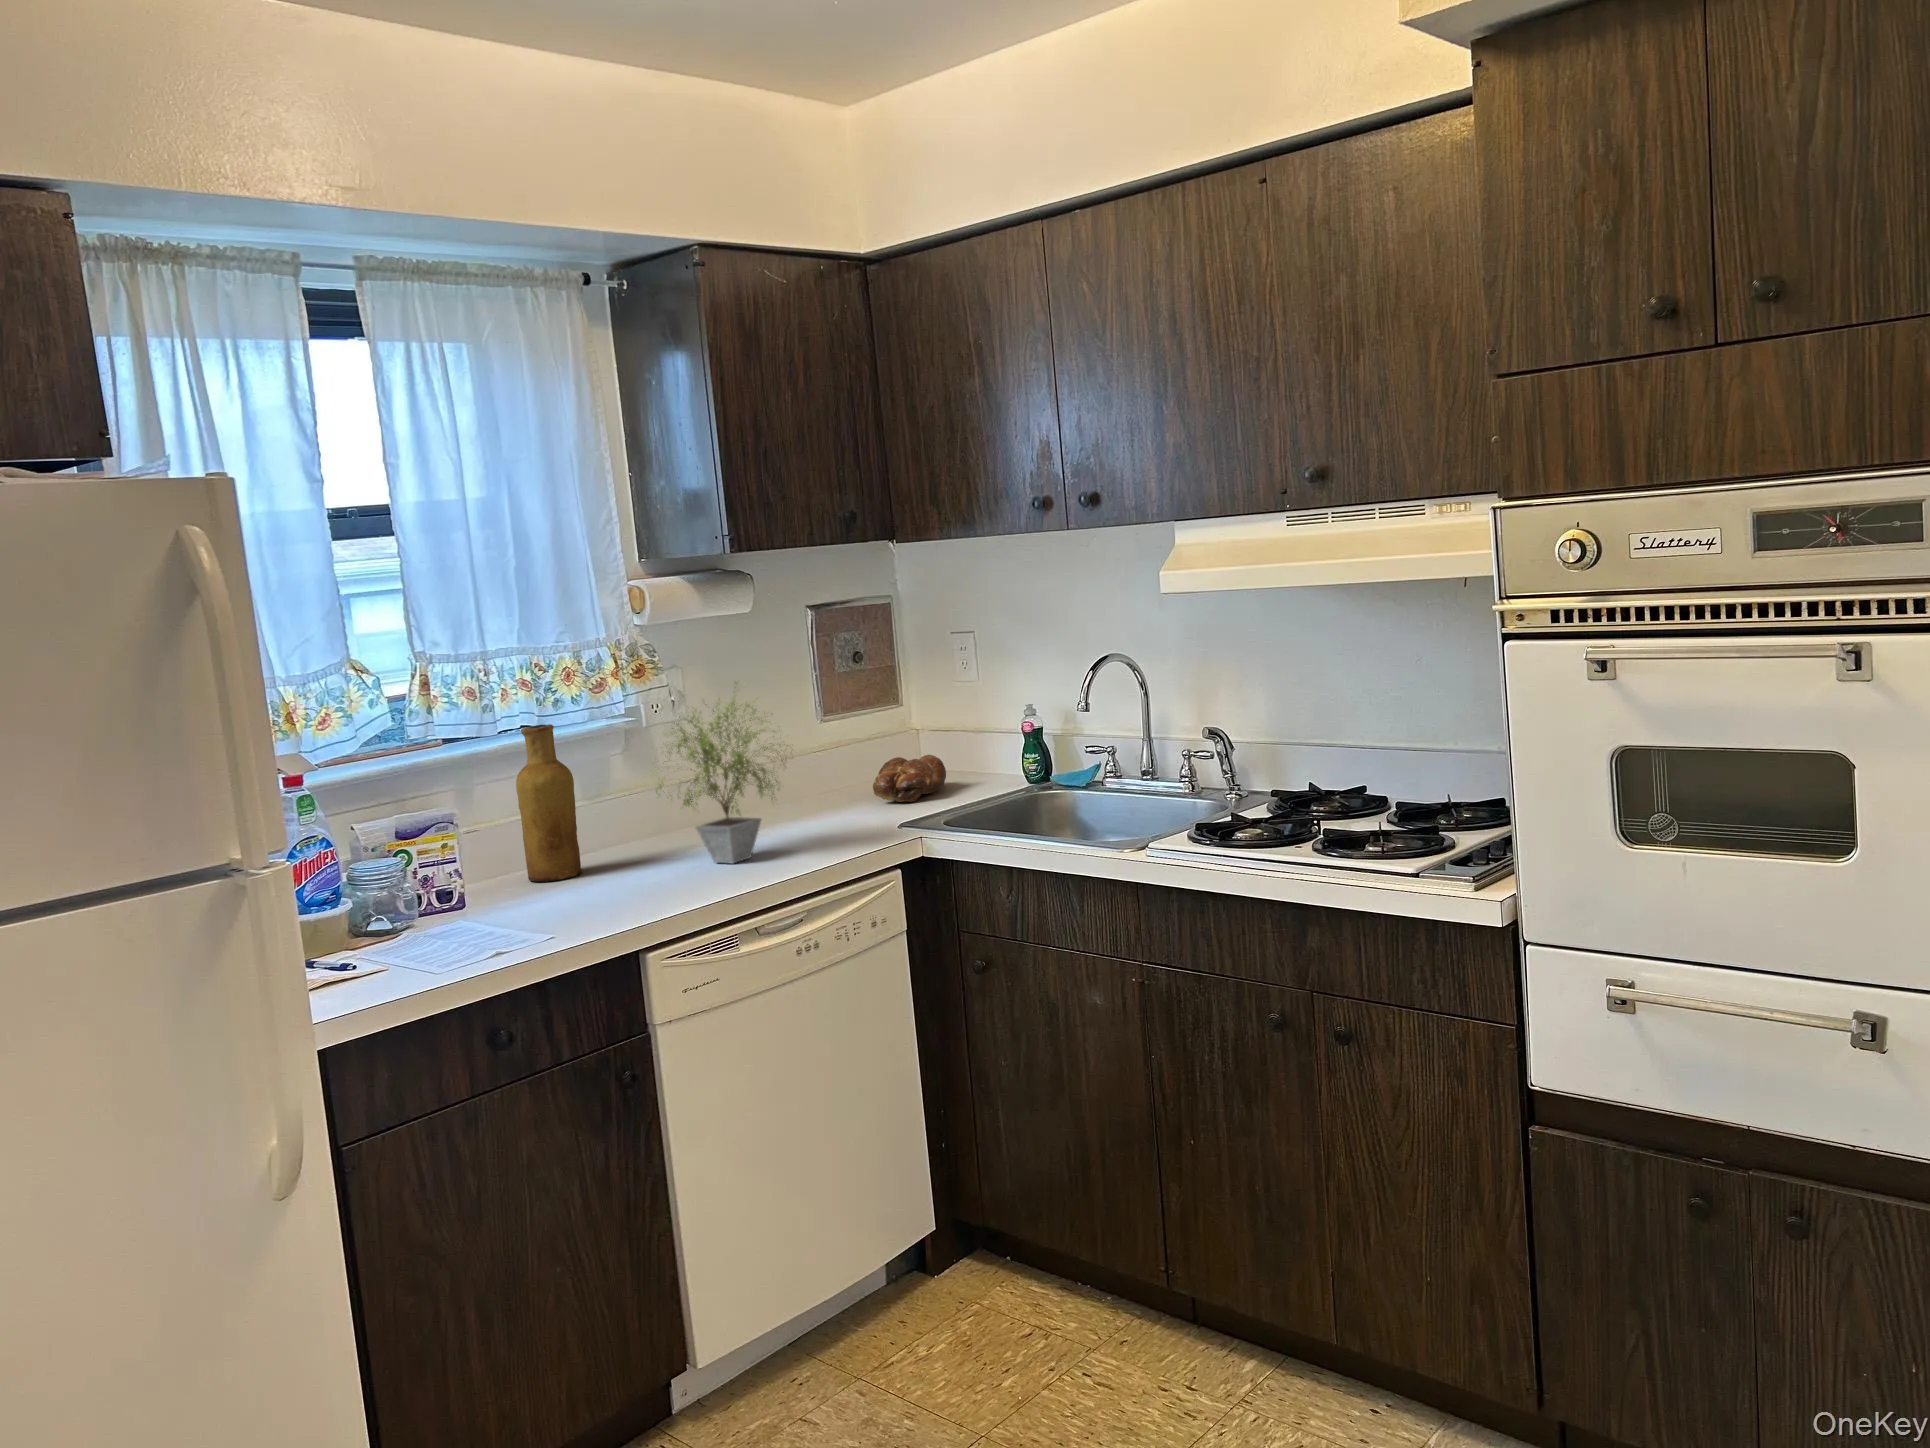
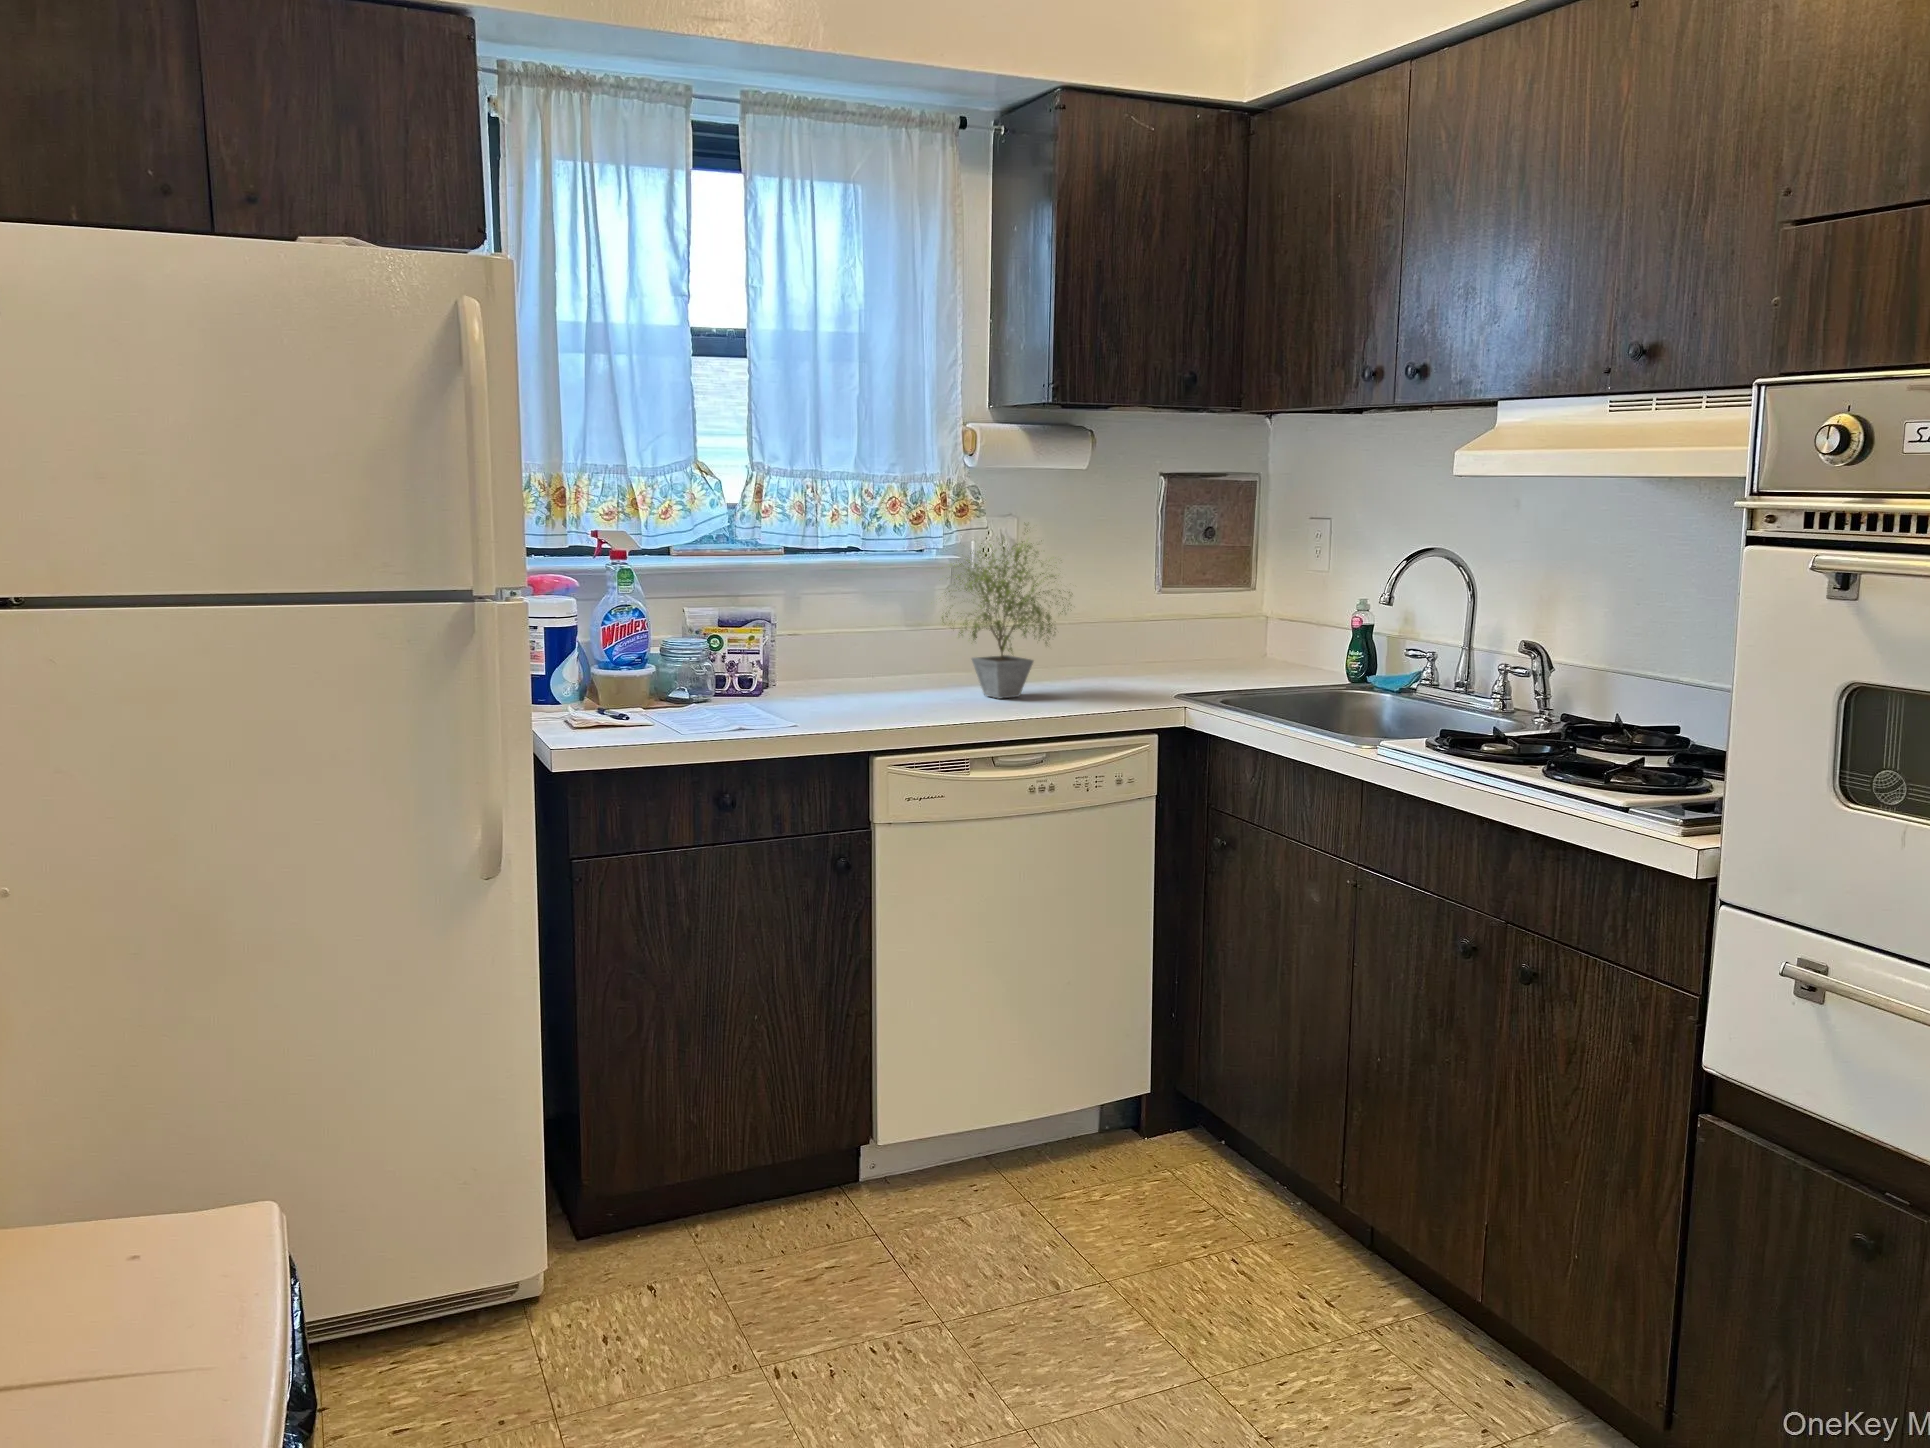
vase: present [516,724,582,882] -> none [826,543,877,688]
bread loaf: present [873,755,946,802] -> none [1182,630,1267,676]

